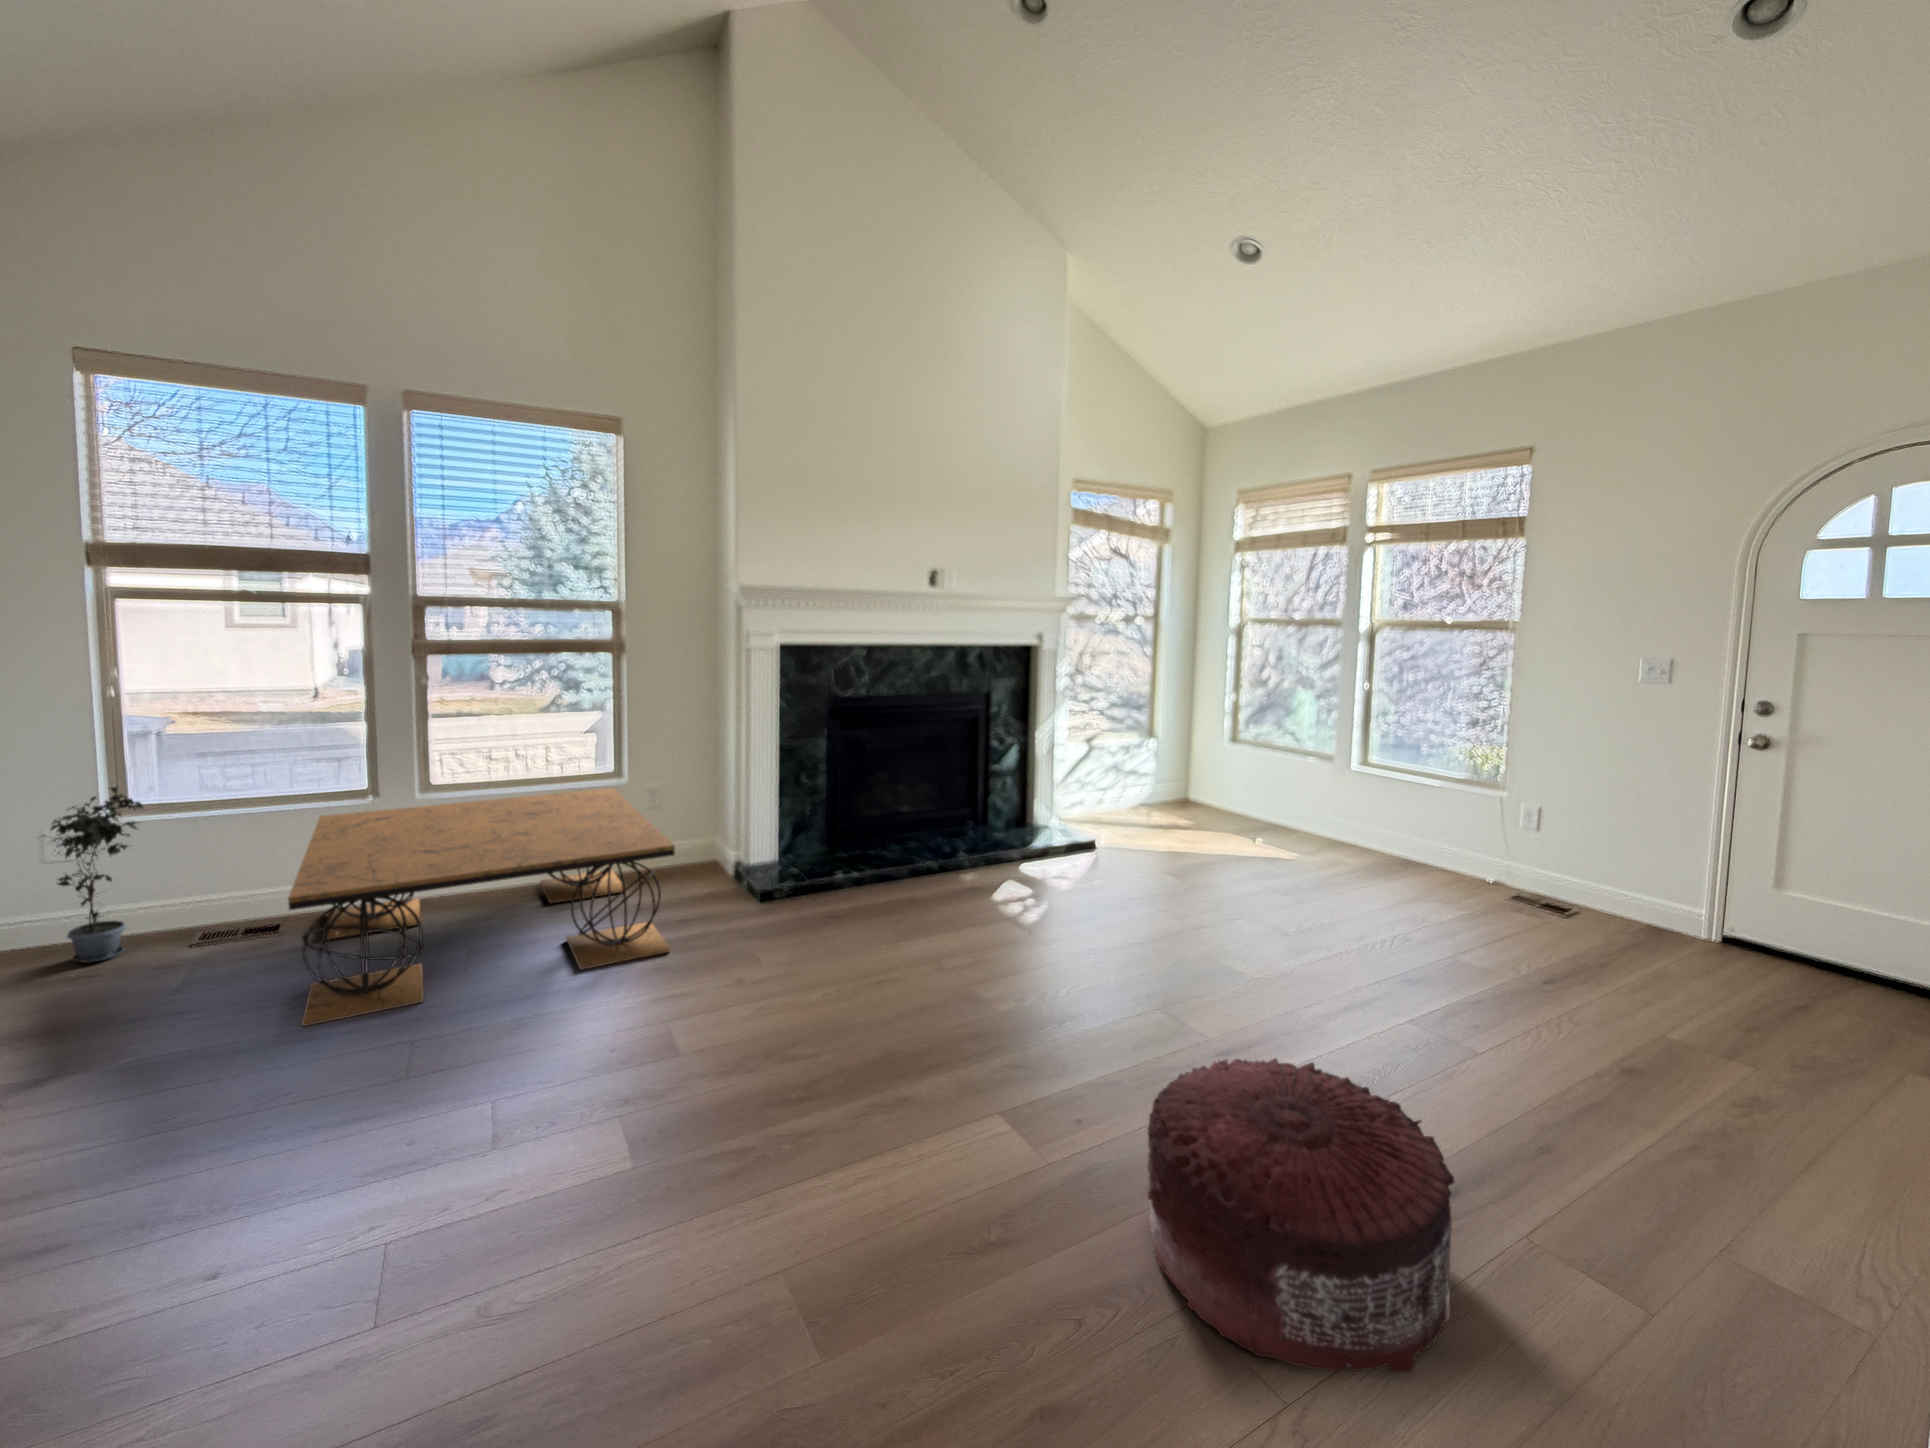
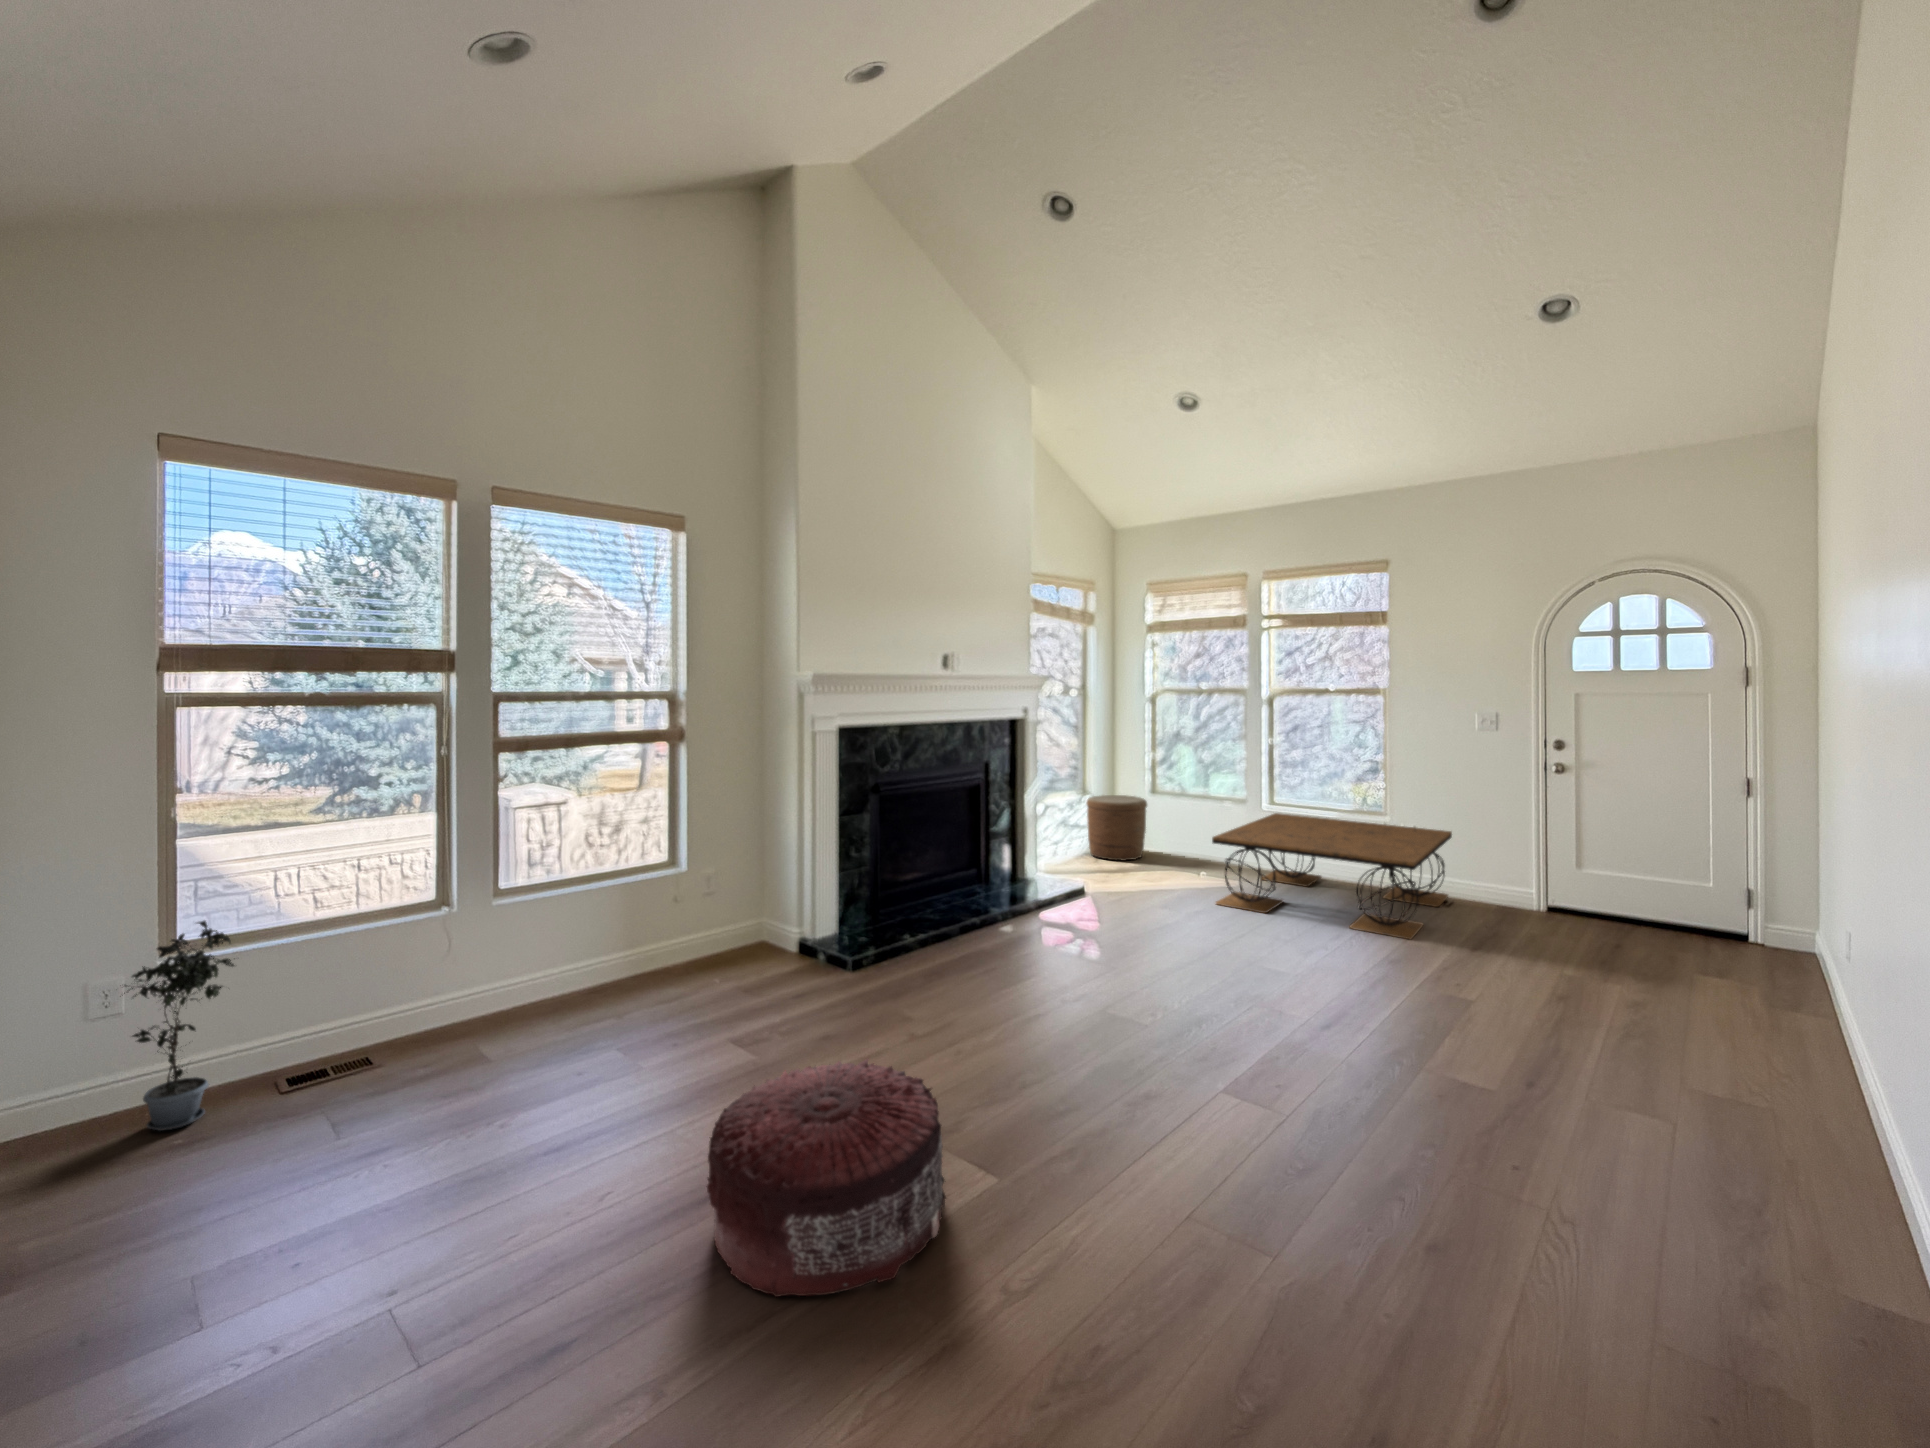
woven basket: none [1145,740,1217,817] -> present [1087,795,1147,861]
coffee table: present [288,788,675,1027] -> present [1212,813,1452,939]
pouf: present [1148,1058,1455,1373] -> present [707,1060,946,1297]

